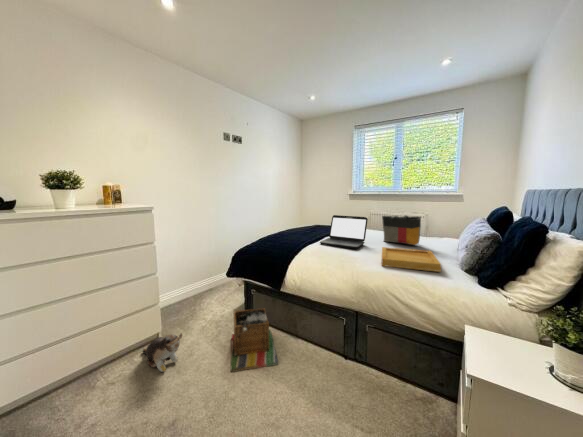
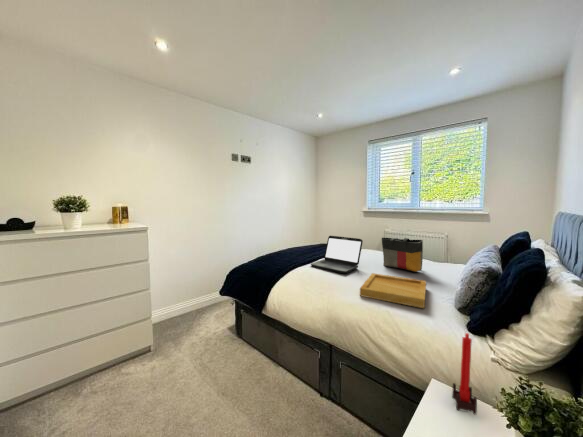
candle: none [487,281,511,344] -> present [452,333,477,415]
laundry basket: present [231,308,278,372] -> none [201,330,255,395]
plush toy: present [143,333,182,372] -> none [130,350,159,386]

